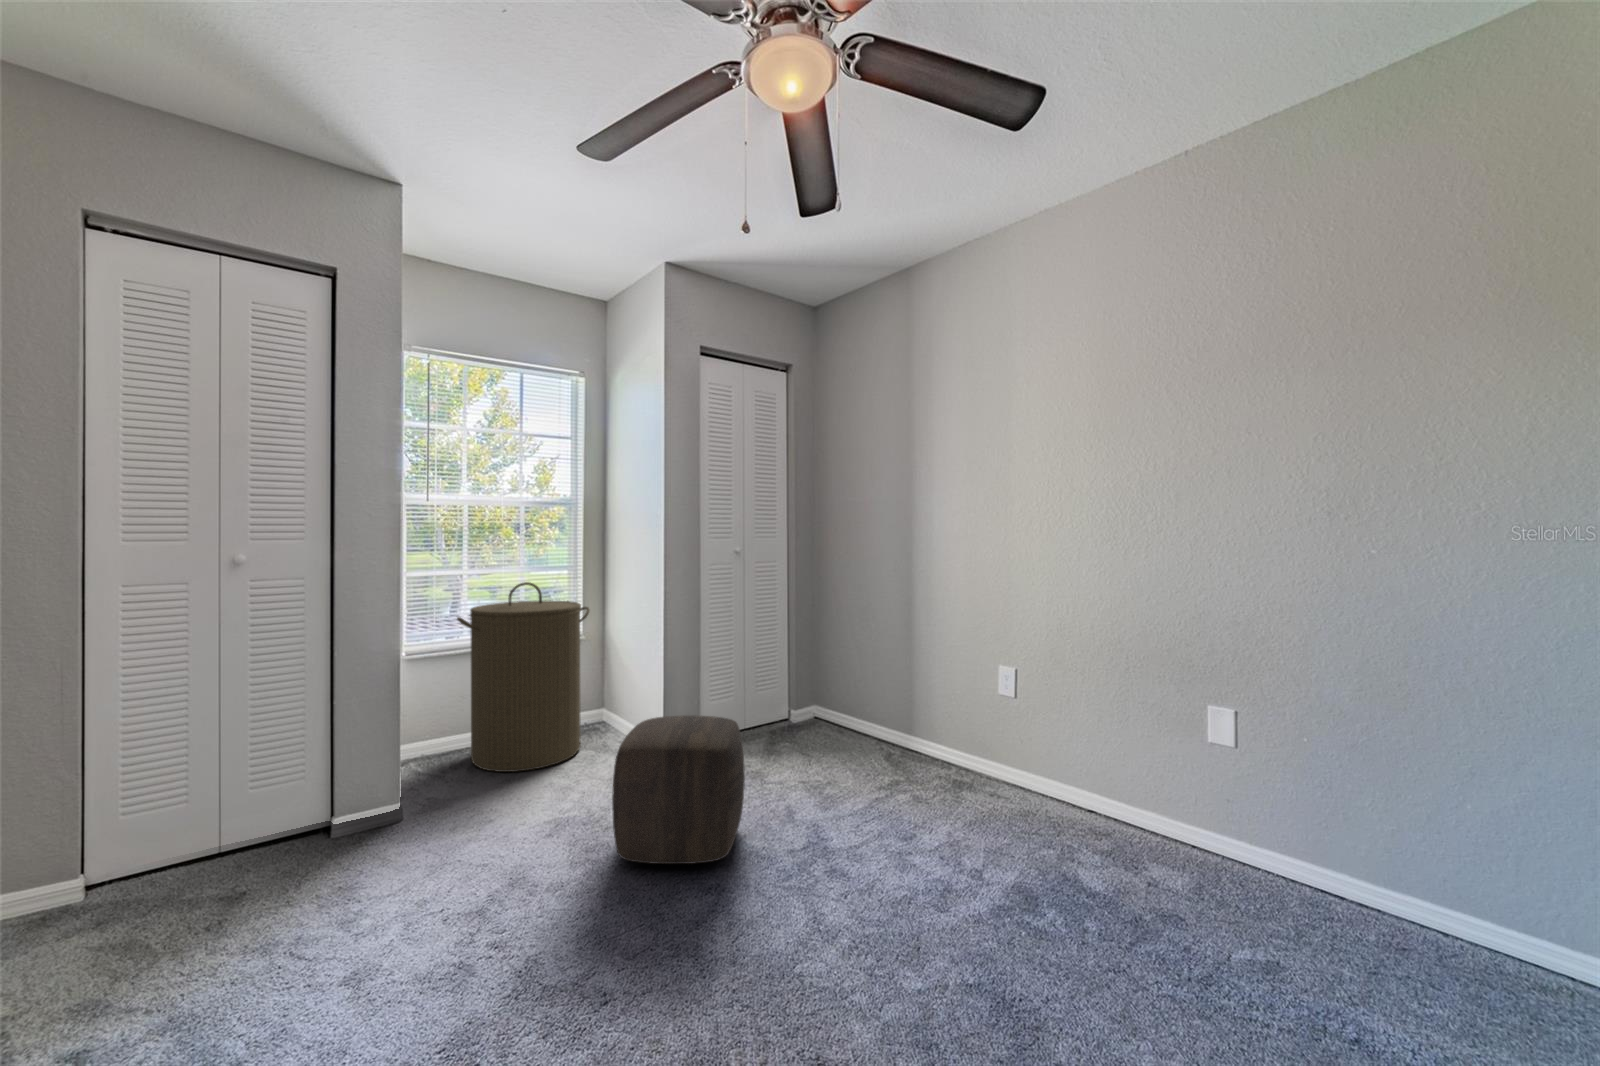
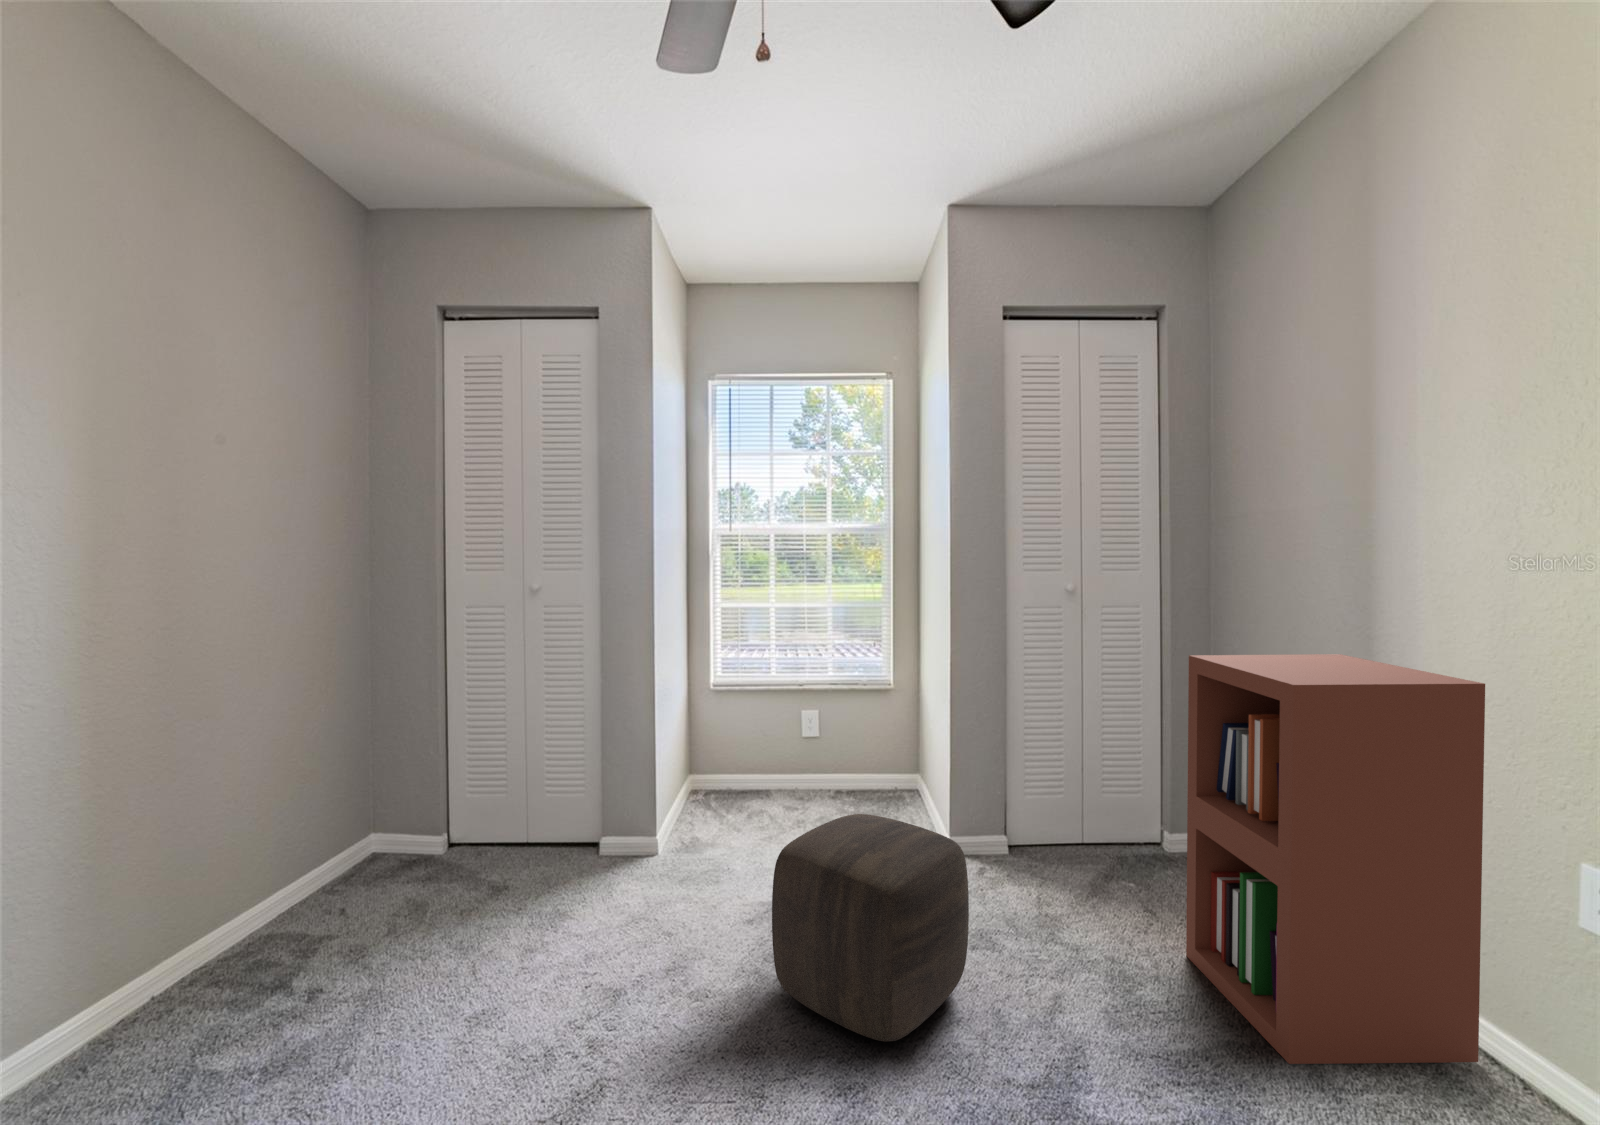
bookshelf: none [838,578,973,799] -> present [1186,654,1485,1064]
laundry hamper: present [457,582,589,772] -> none [741,619,883,833]

